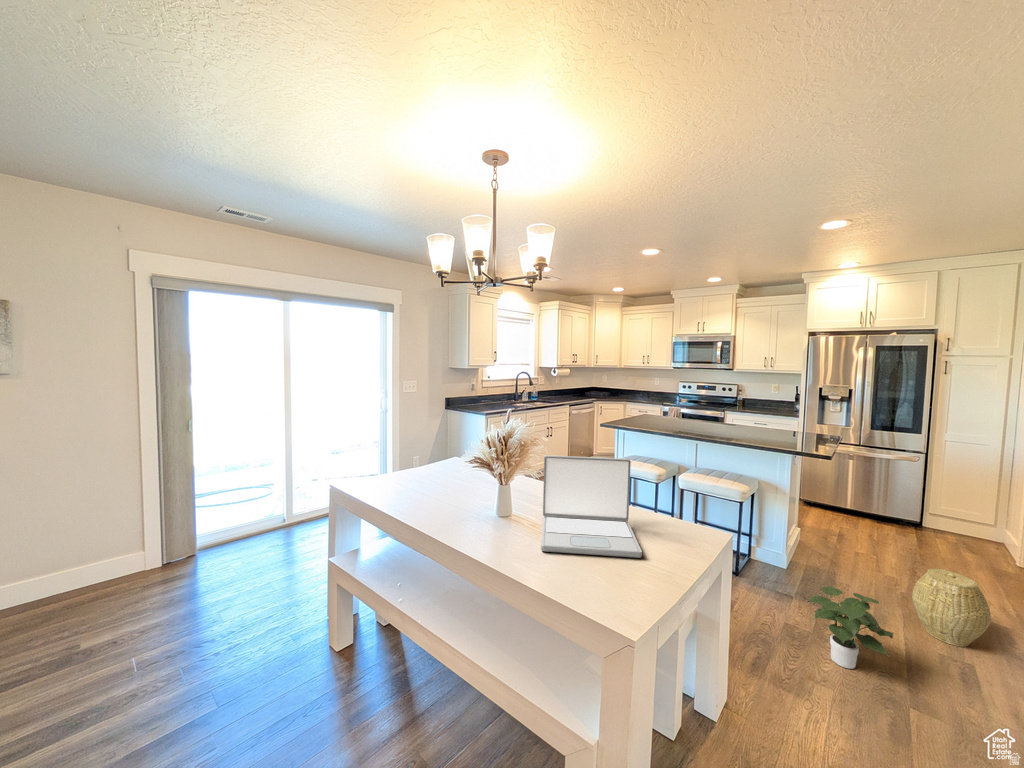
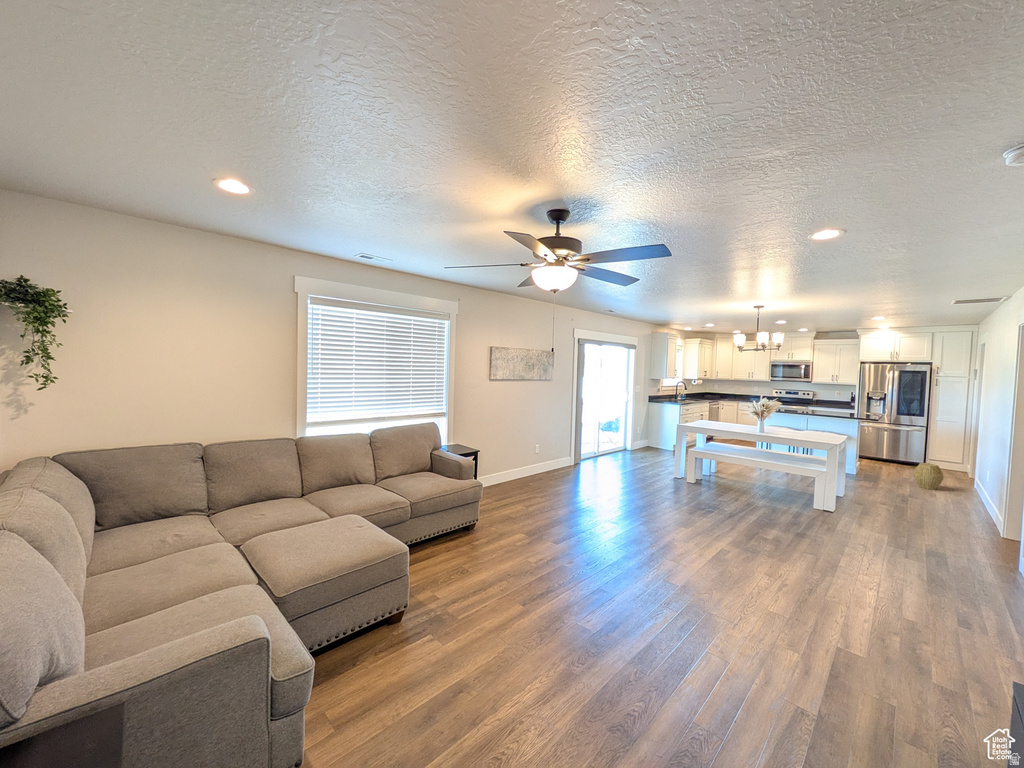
laptop: present [541,455,642,558] -> none [784,410,827,437]
potted plant: present [808,586,893,669] -> none [871,465,905,492]

